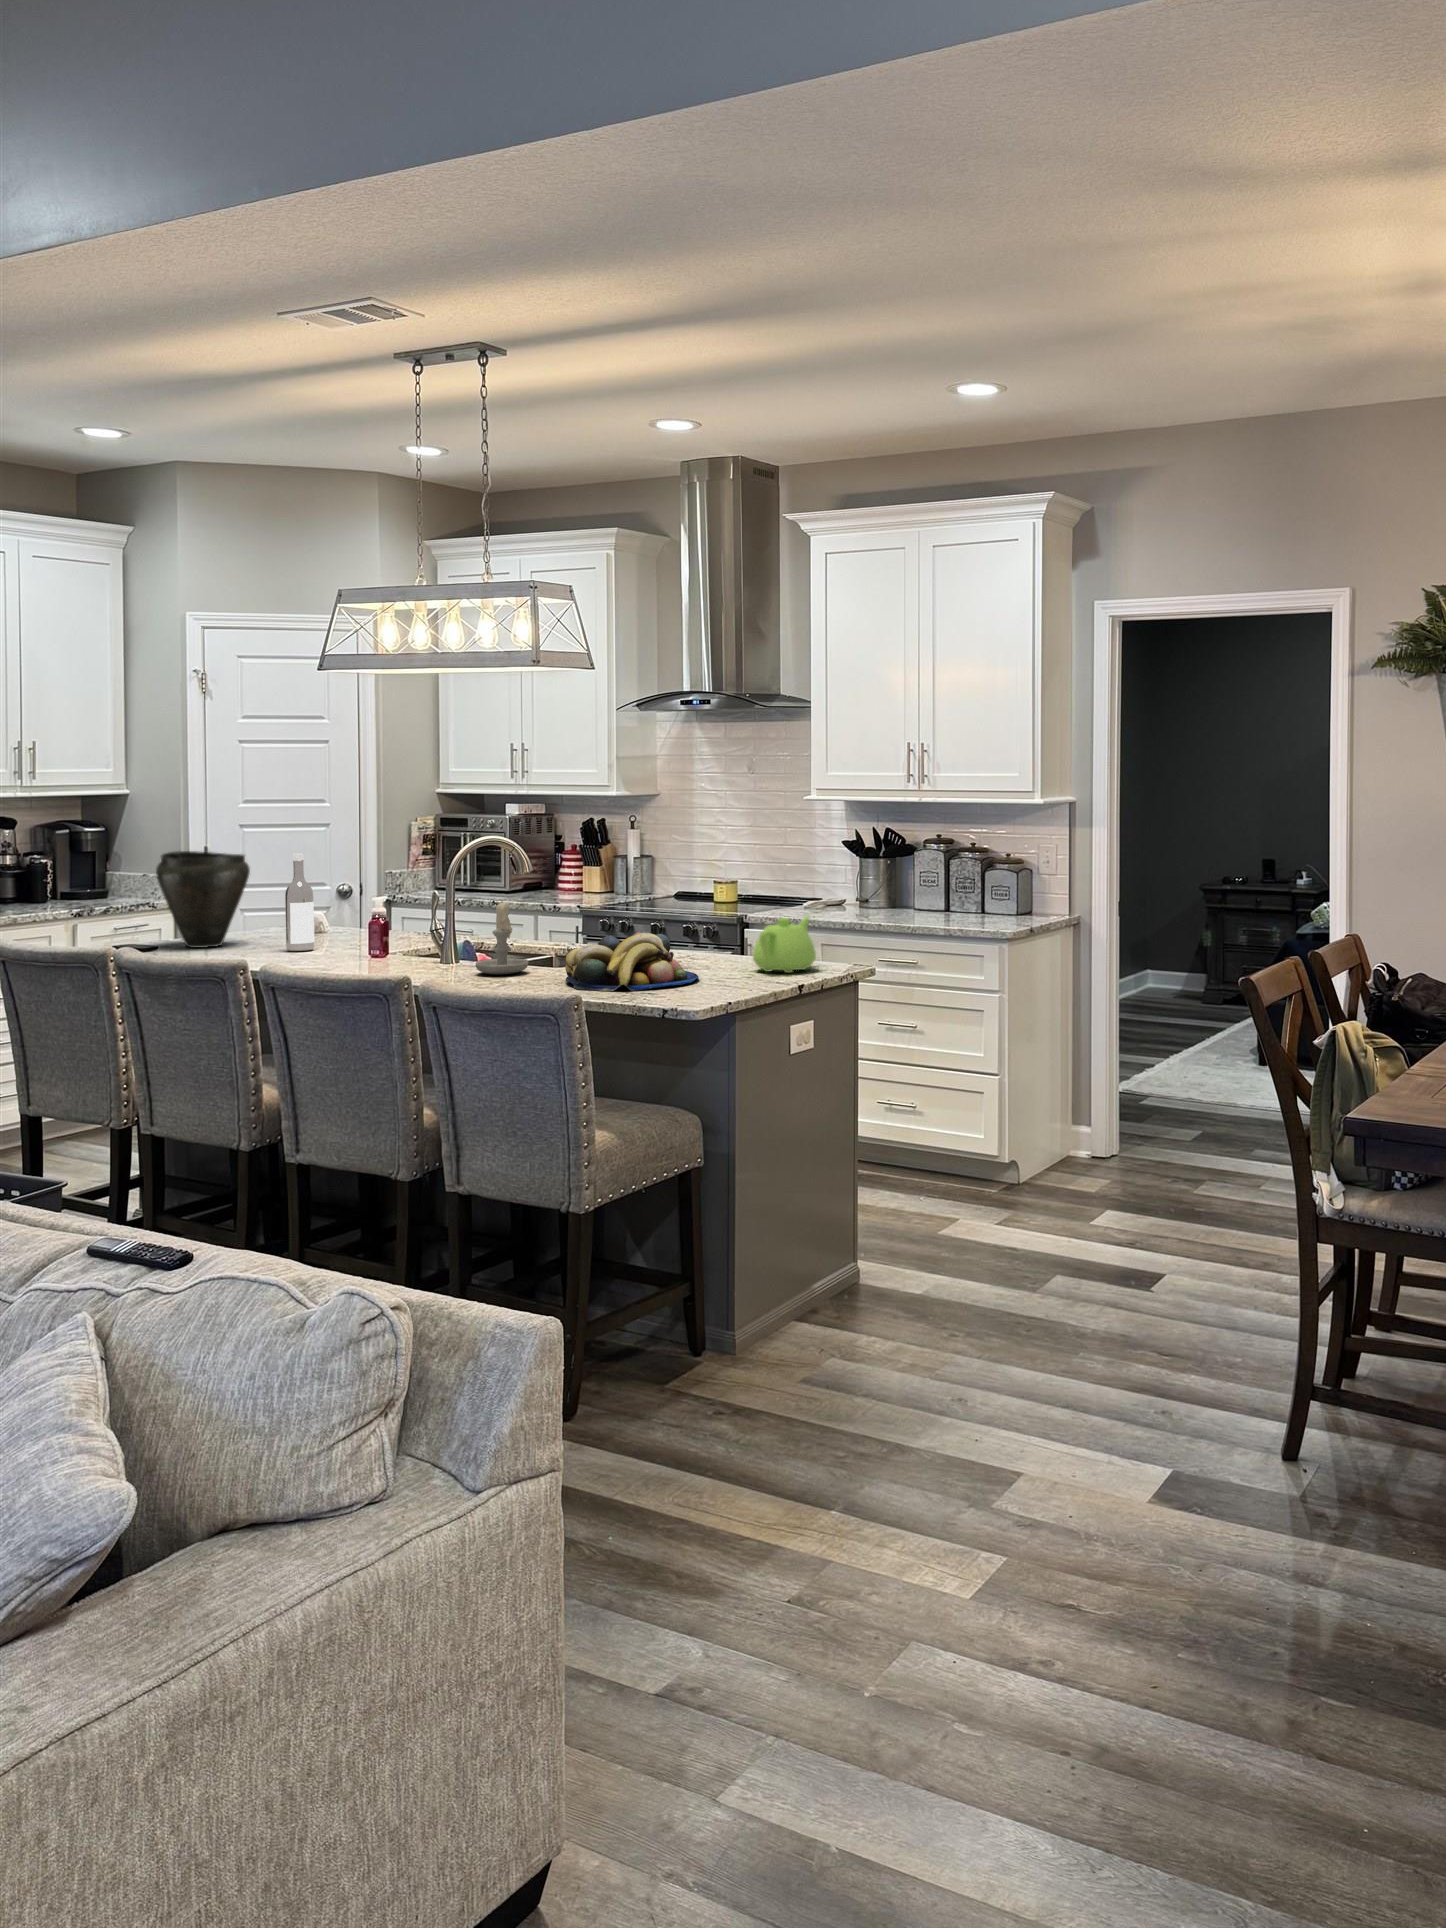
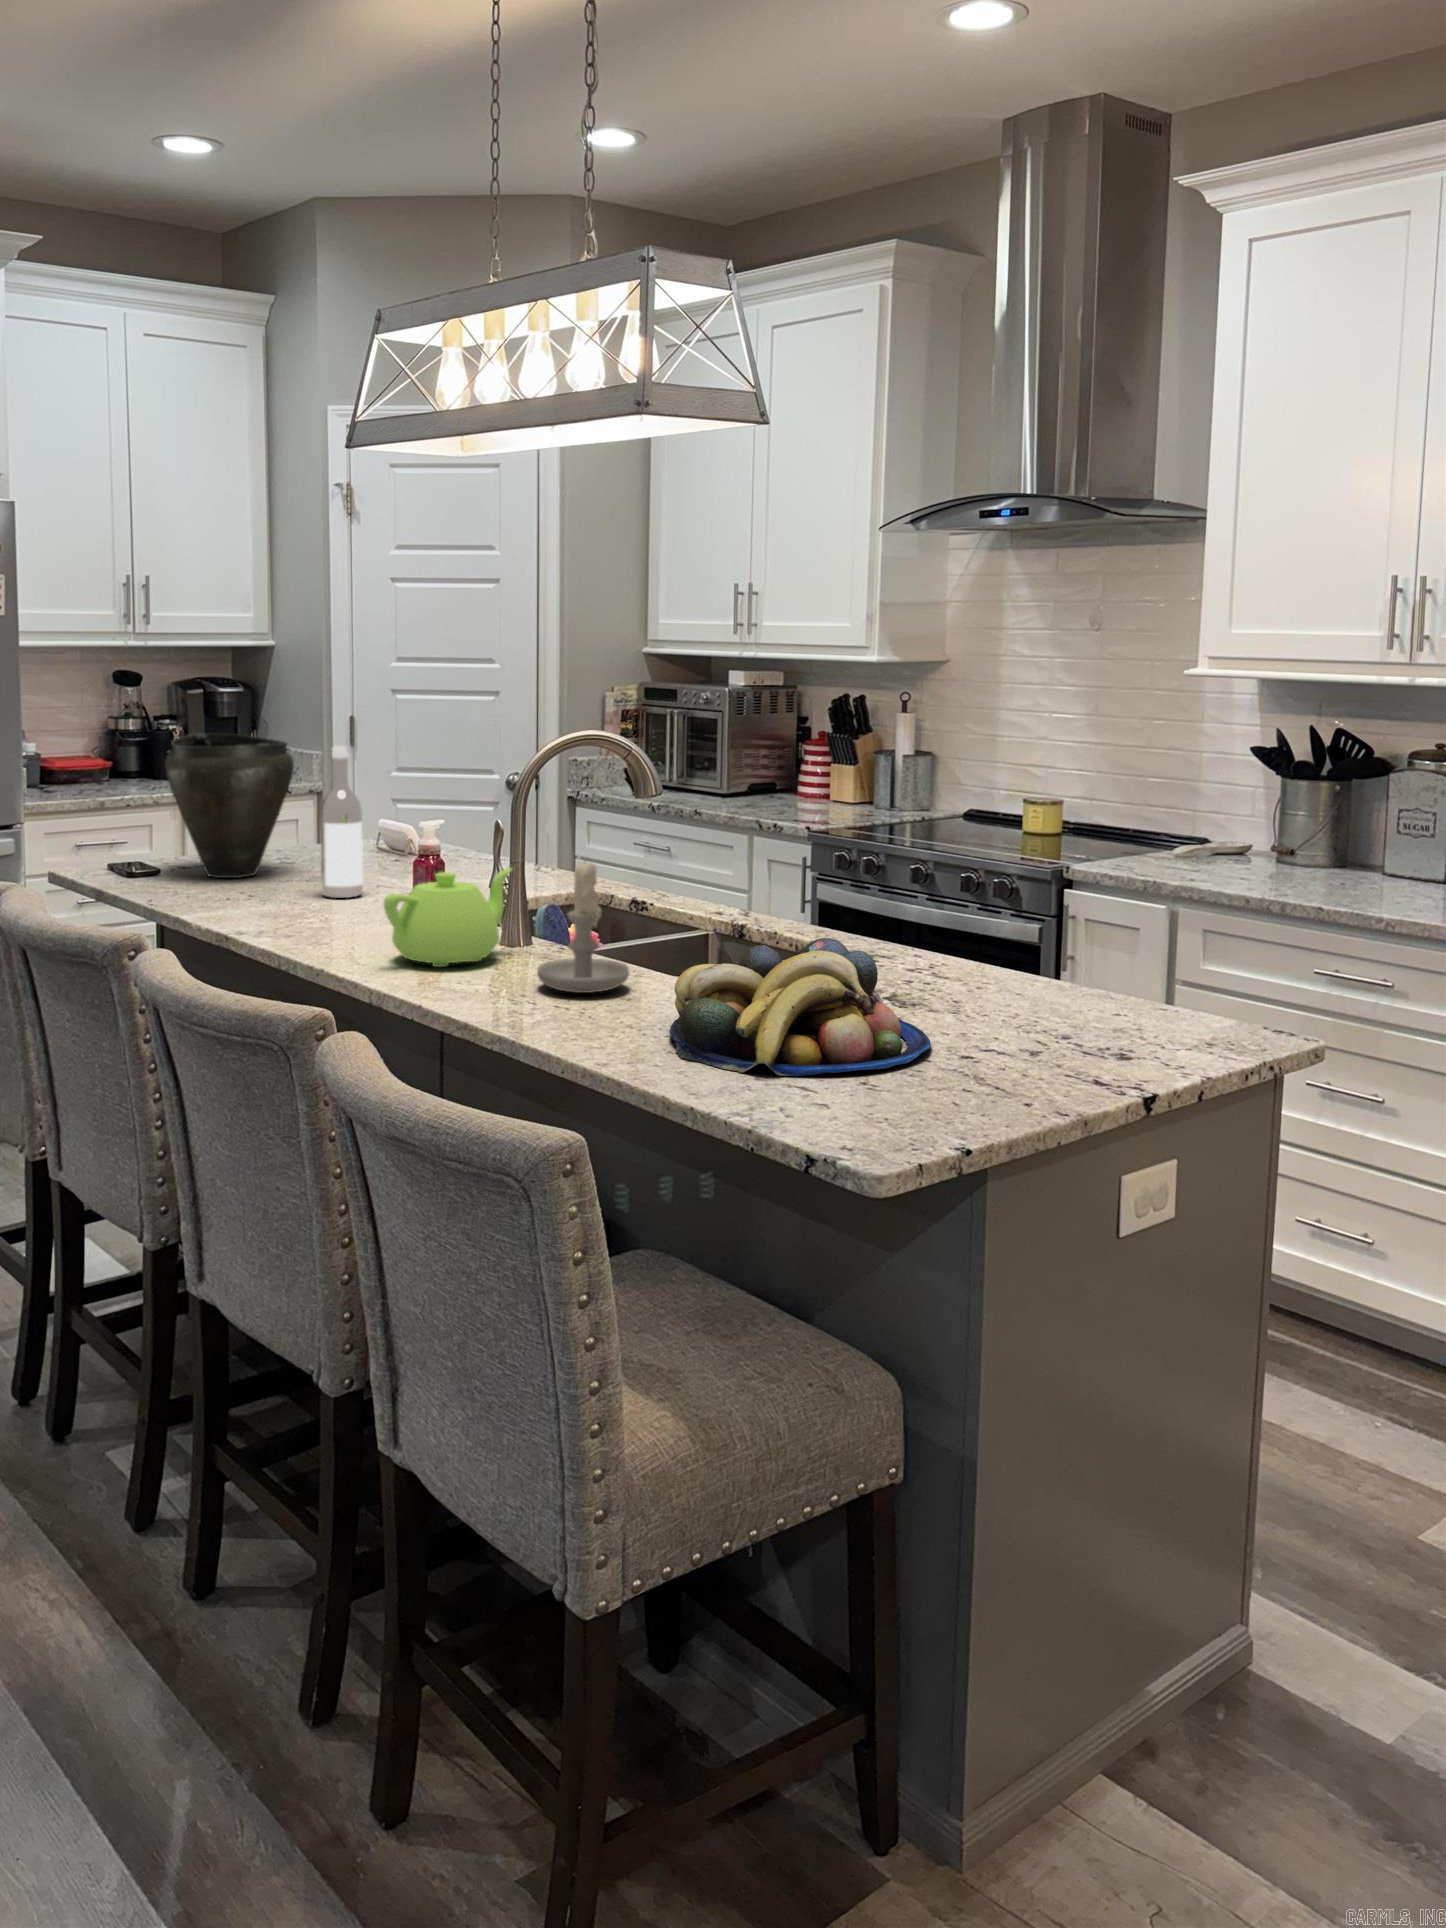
teapot: present [753,916,816,973] -> present [384,868,512,967]

